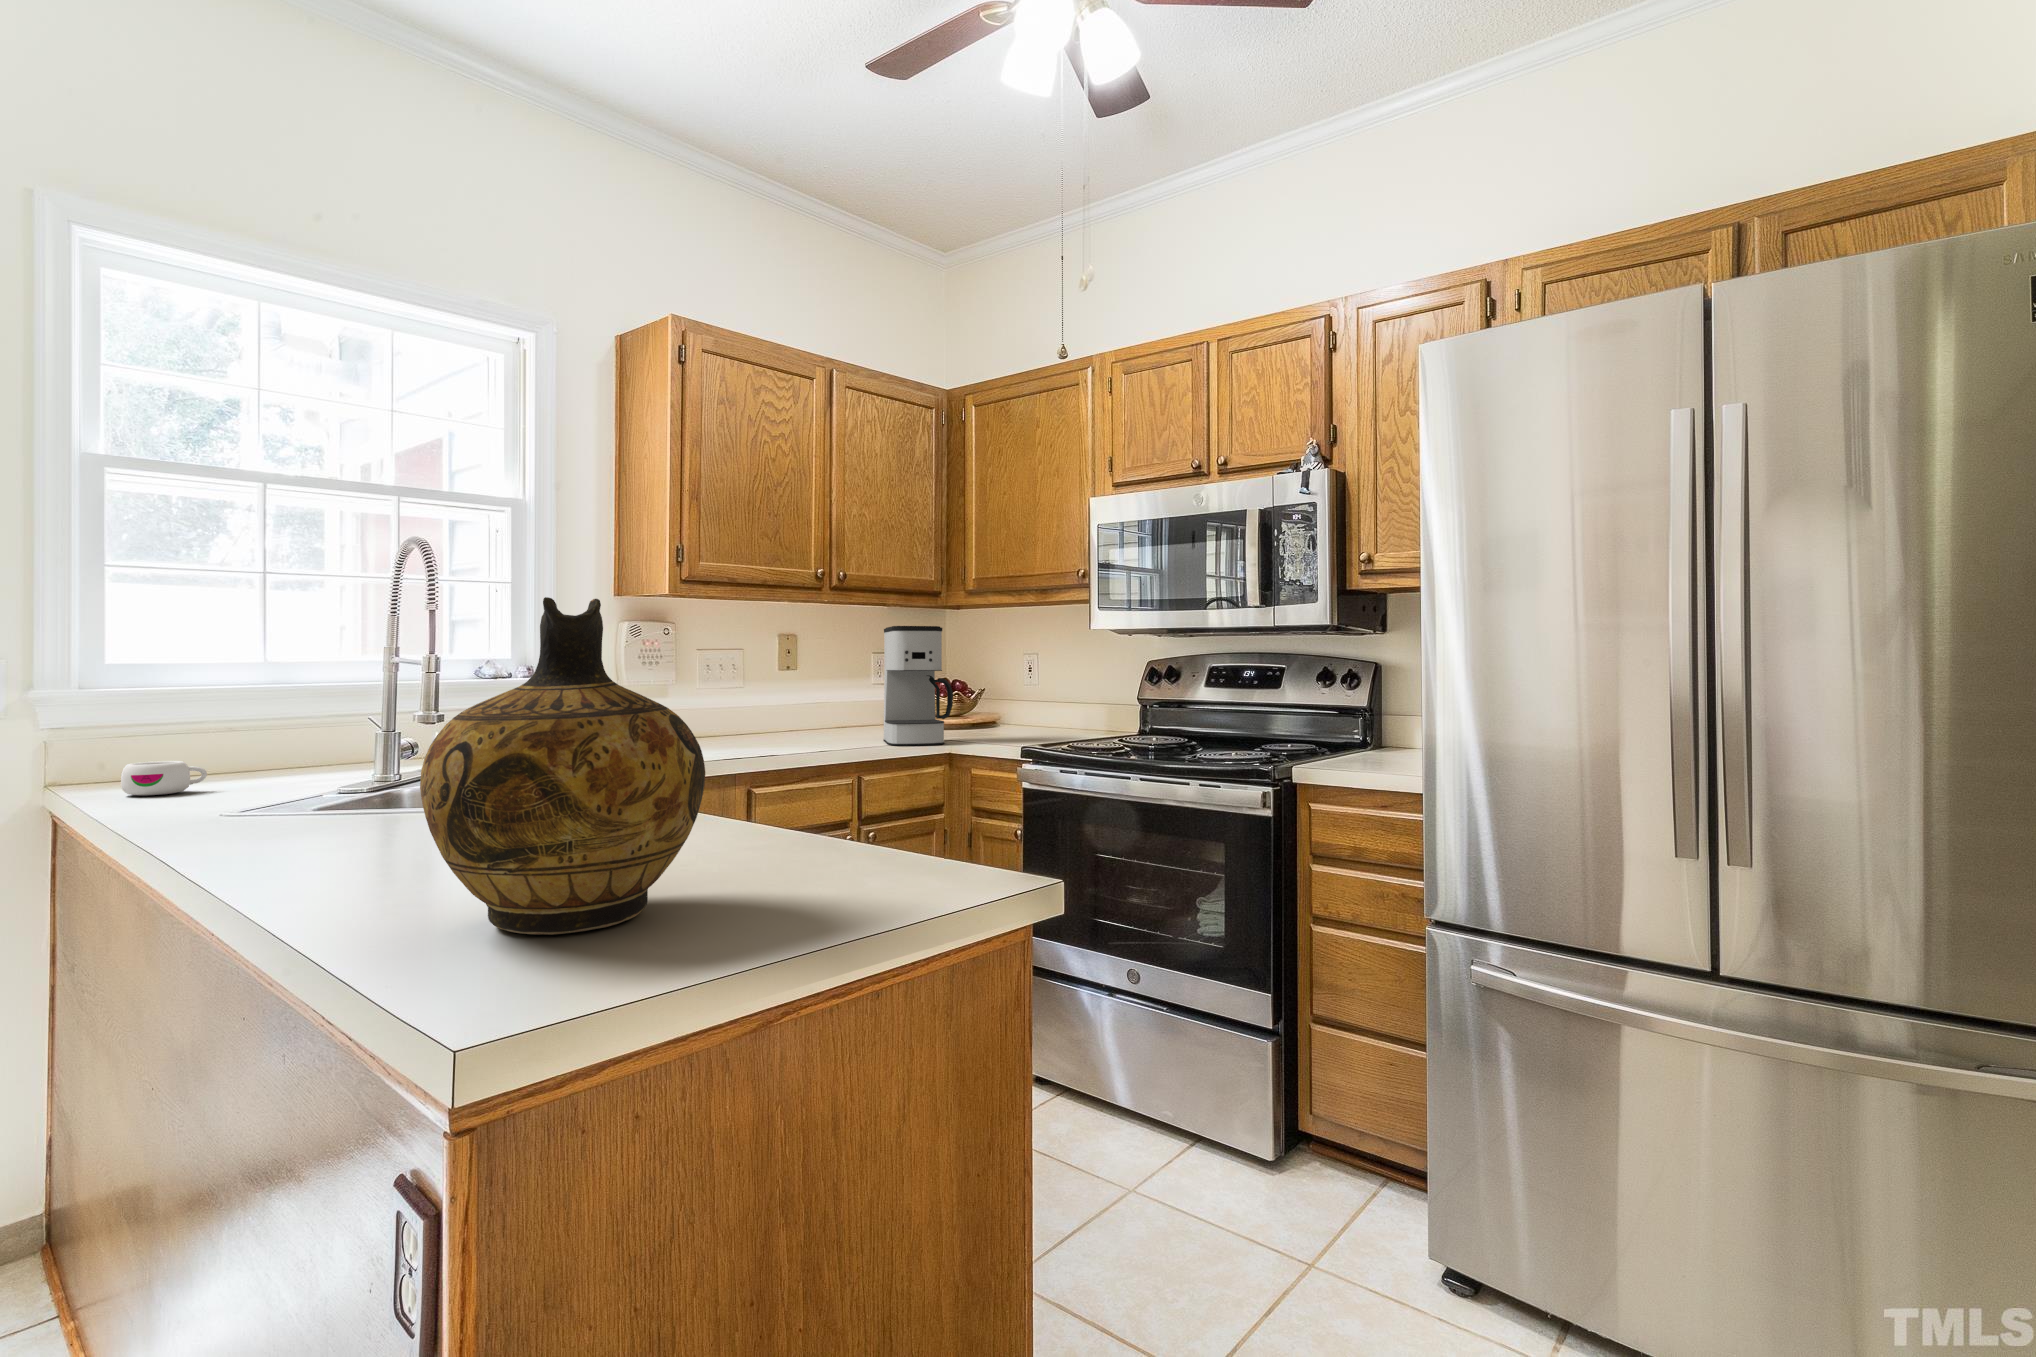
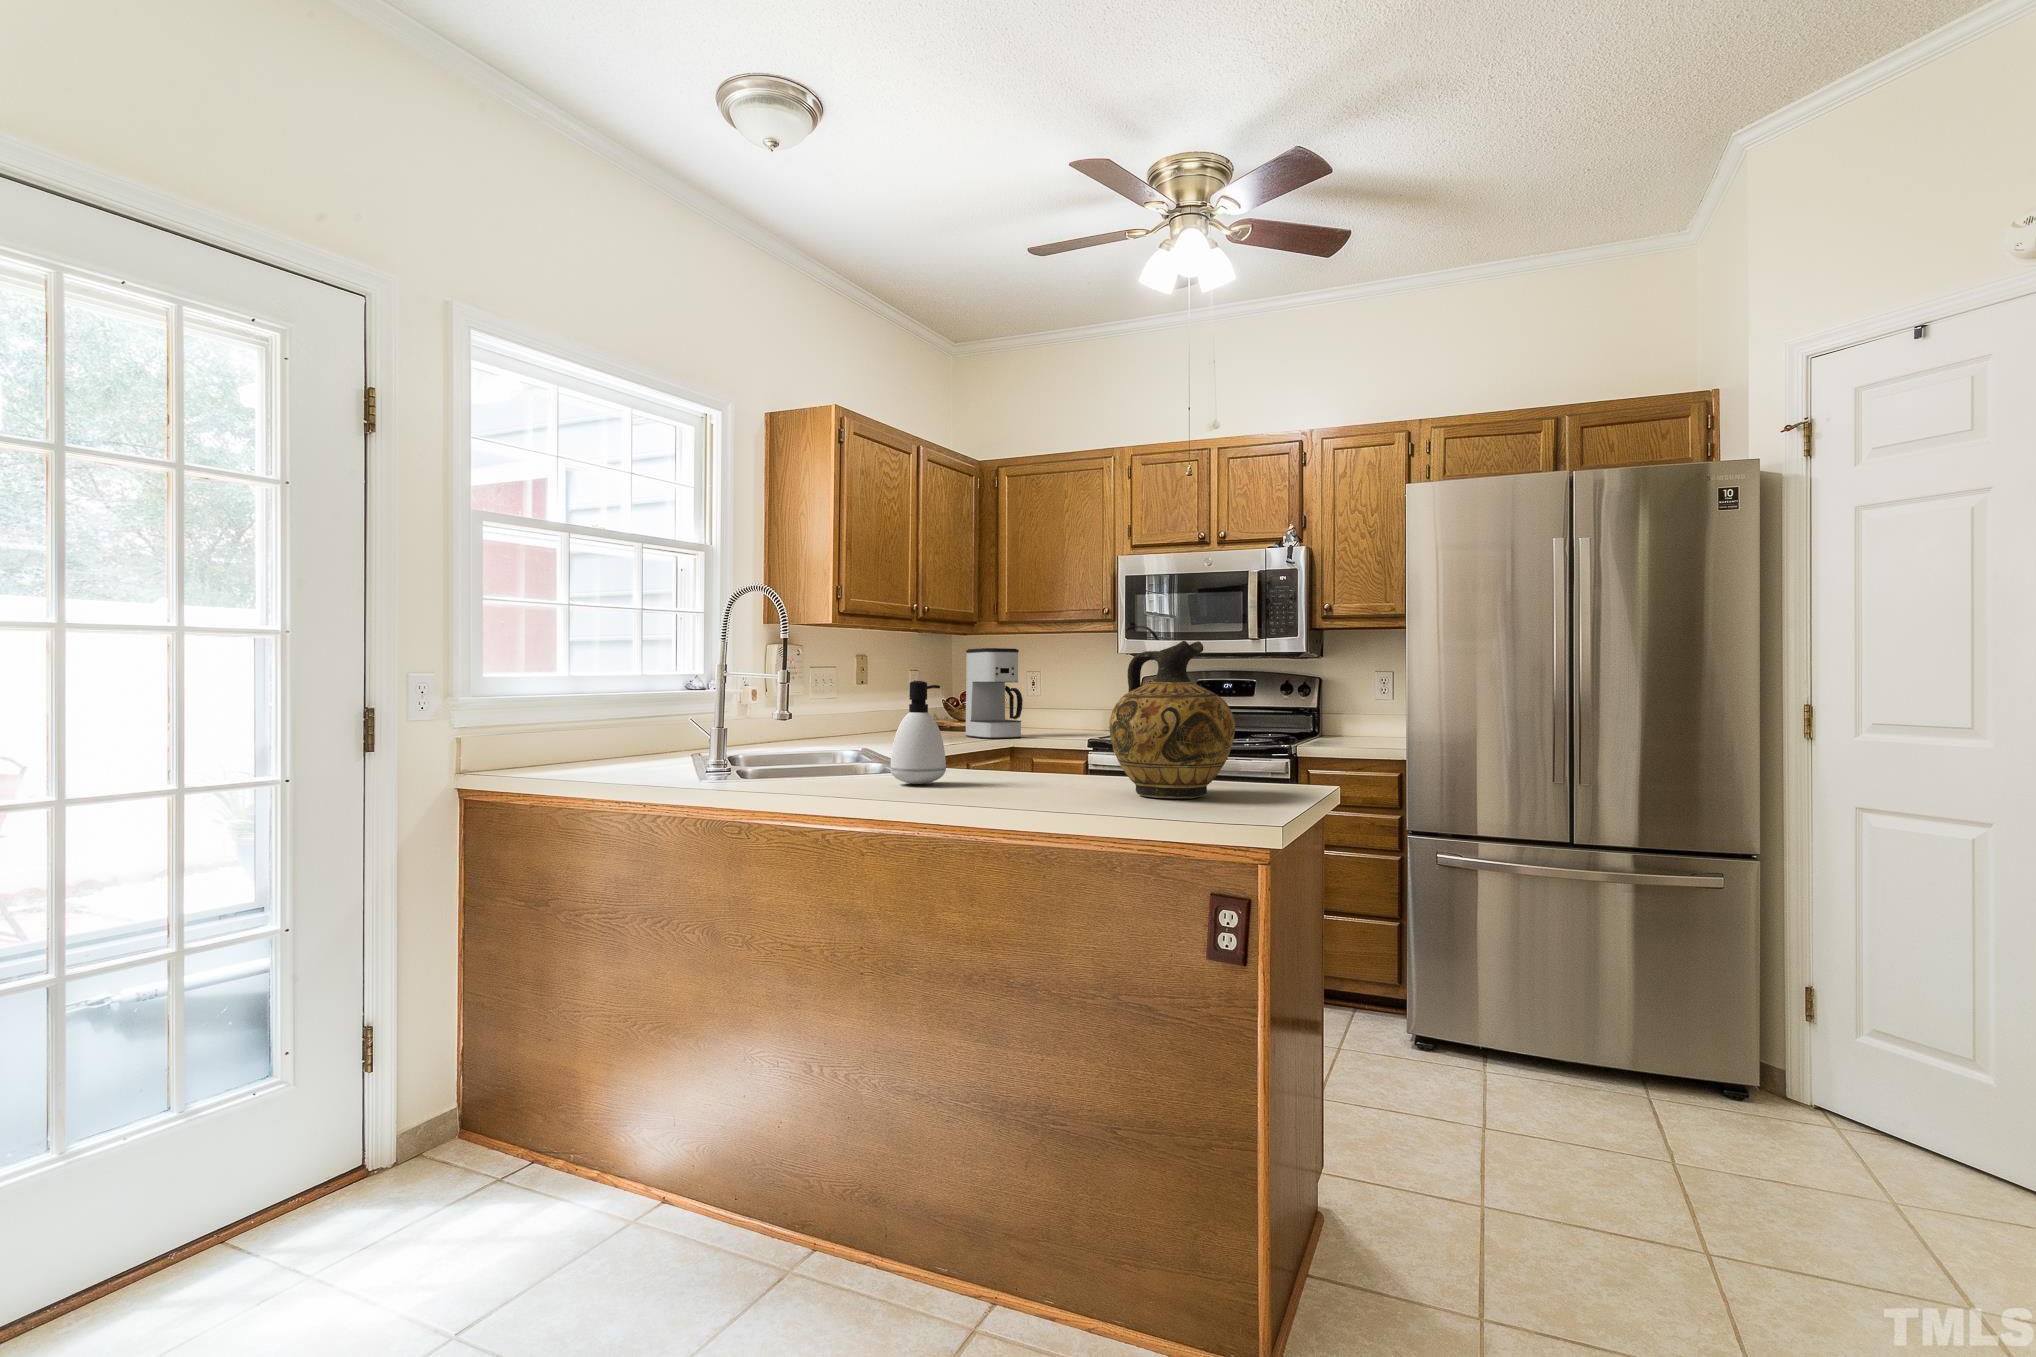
soap dispenser: none [266,679,384,855] -> present [890,681,946,784]
mug: present [121,761,207,796] -> none [585,744,632,768]

